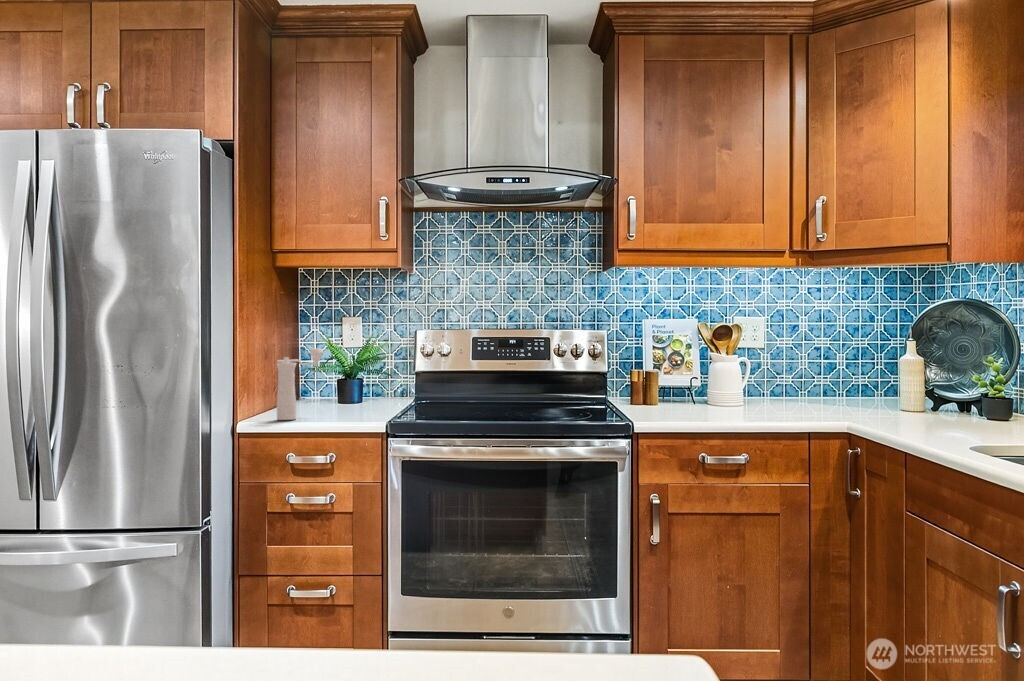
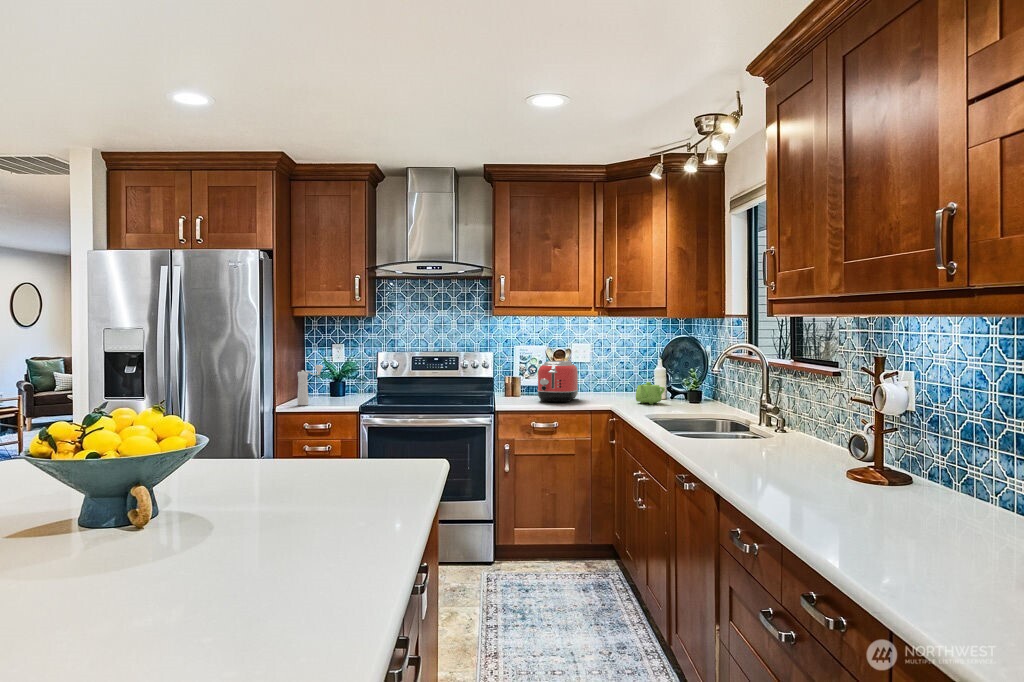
toaster: none [699,343,772,417] -> present [537,361,578,403]
teapot: none [889,381,952,422] -> present [636,382,665,404]

